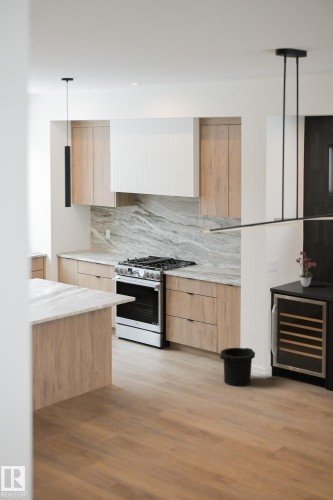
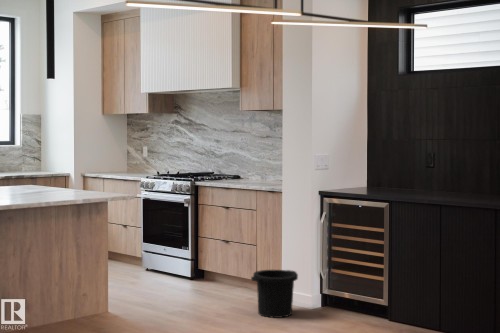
flower arrangement: present [296,252,317,287] -> none [351,144,382,191]

